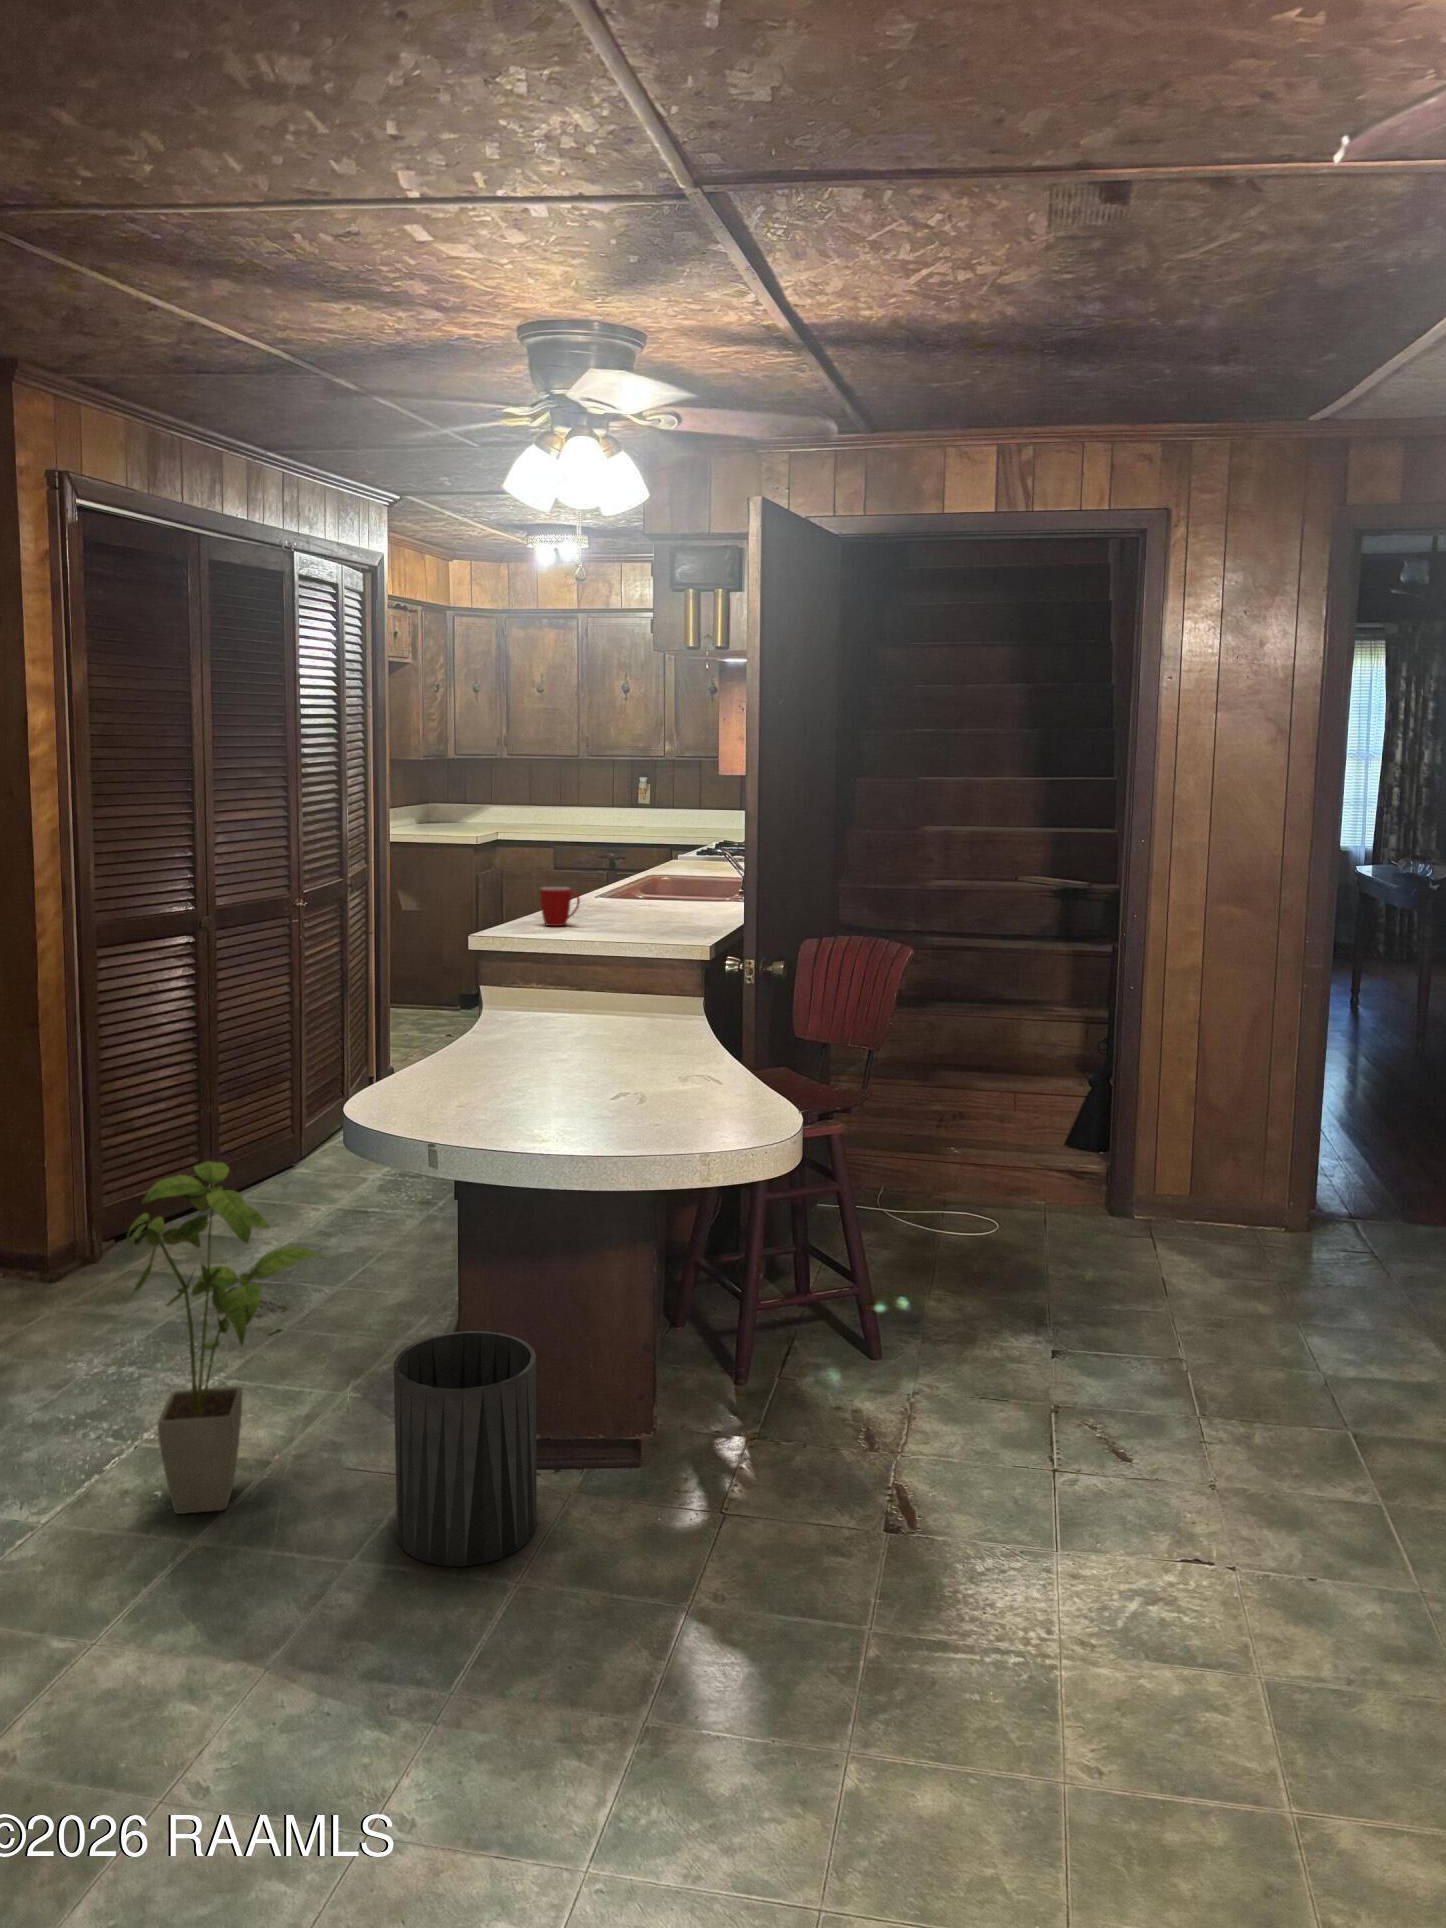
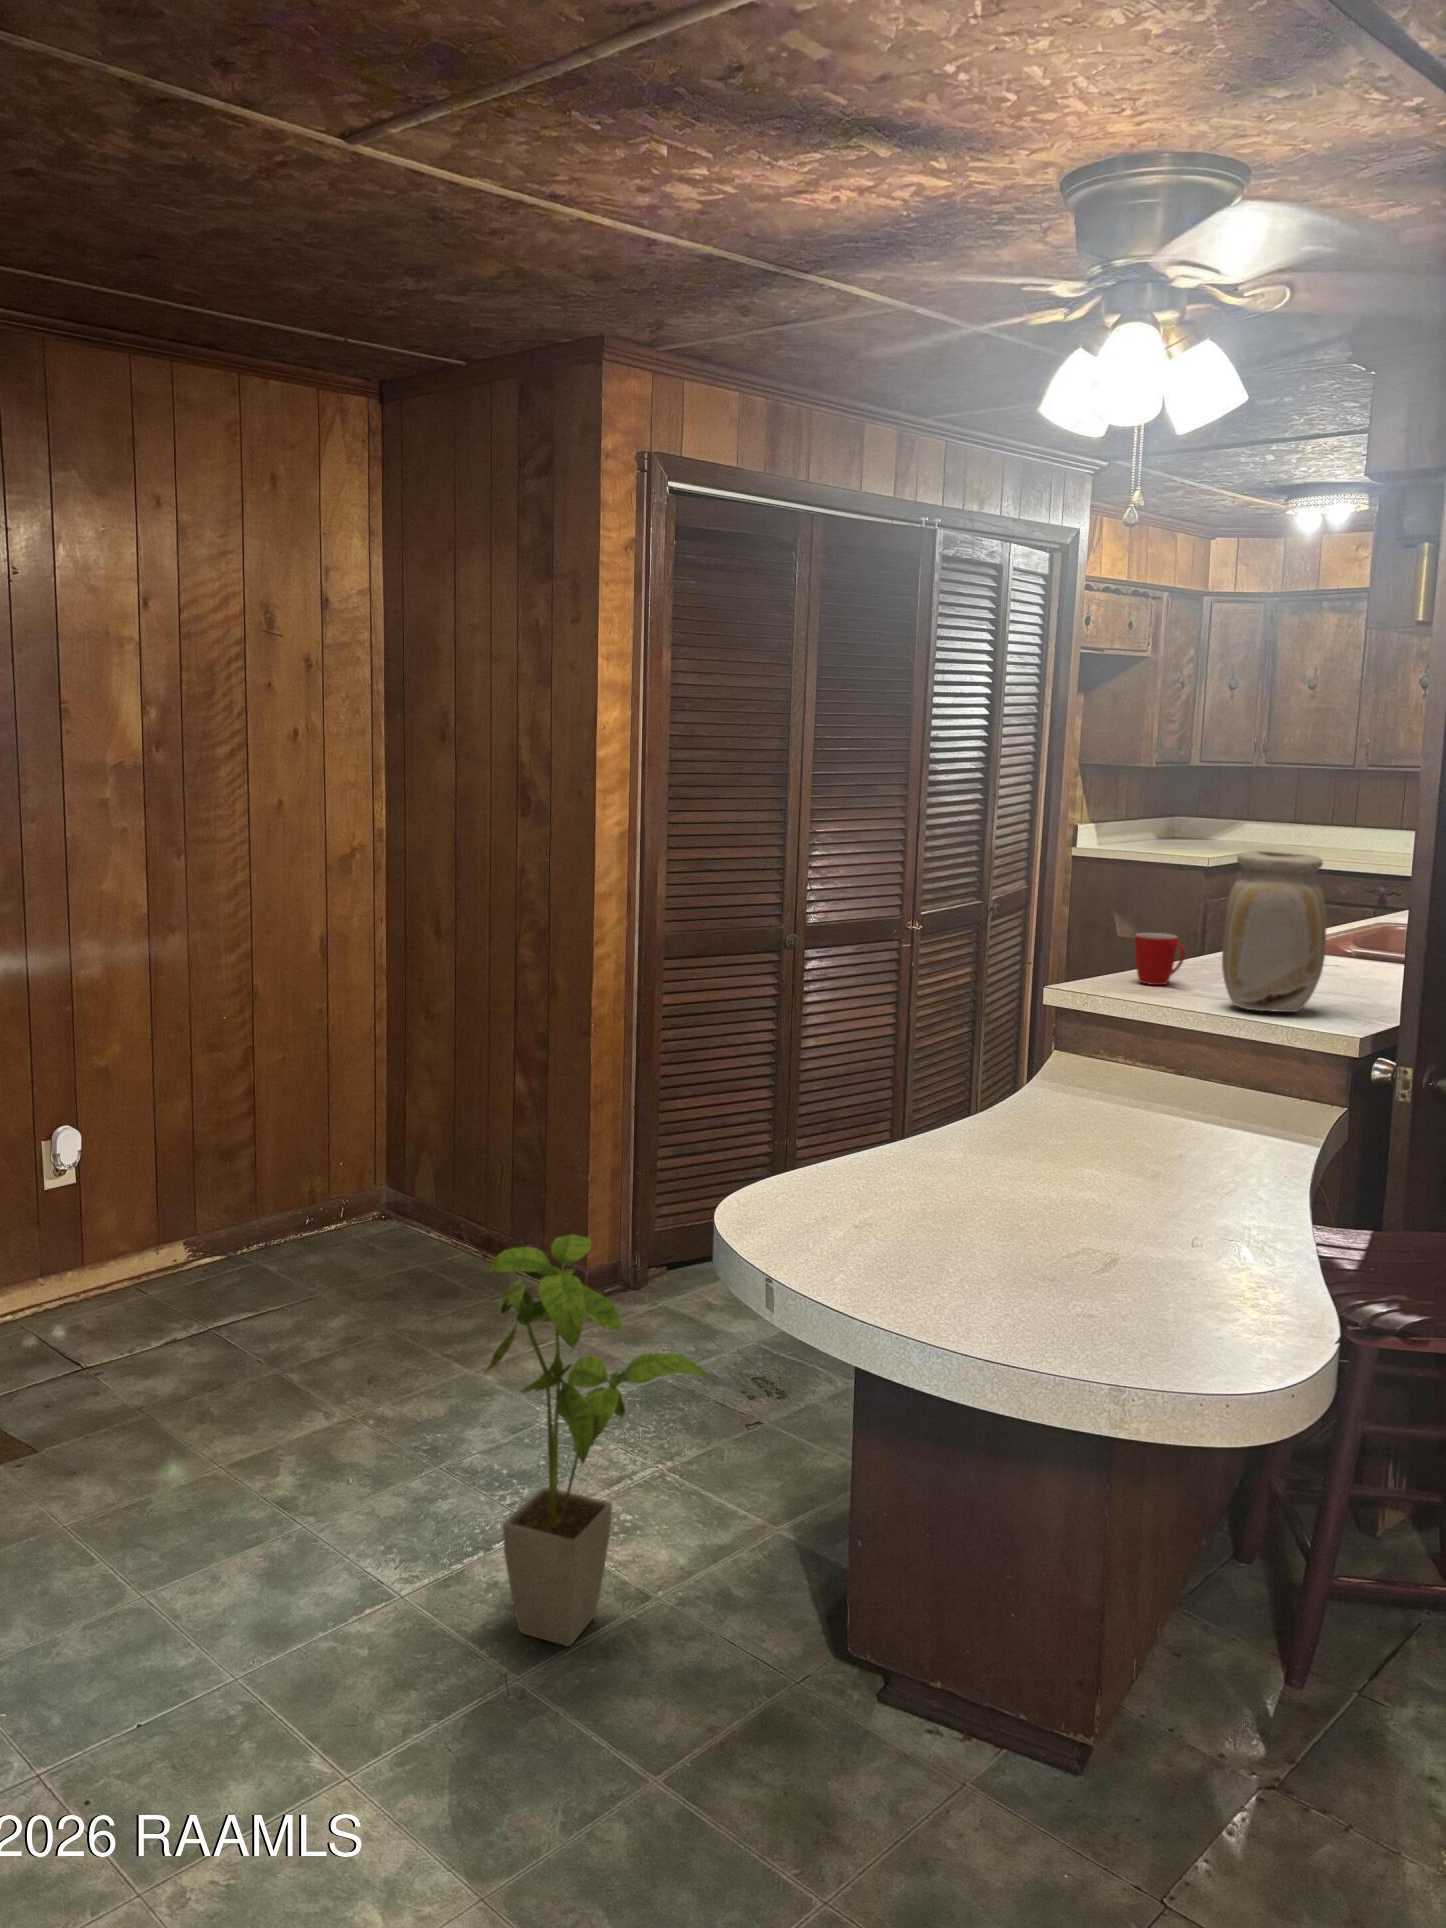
vase: none [617,819,685,936] -> present [1222,851,1326,1012]
trash can: present [394,1331,537,1567] -> none [719,1515,911,1853]

